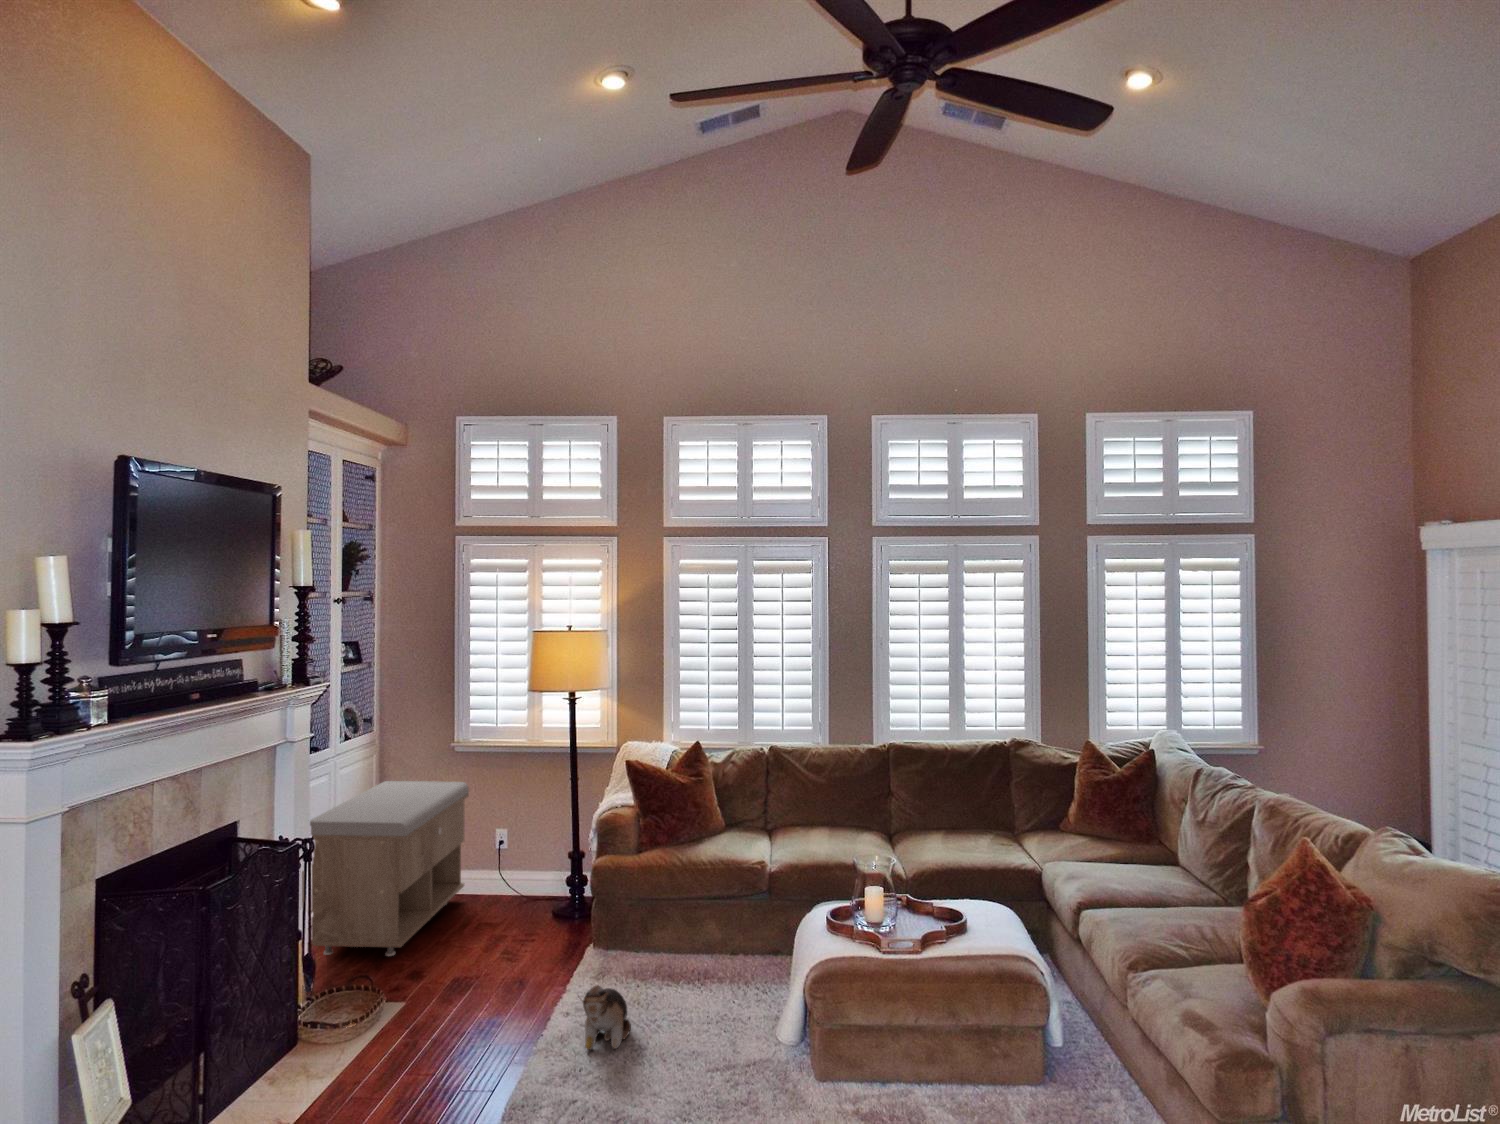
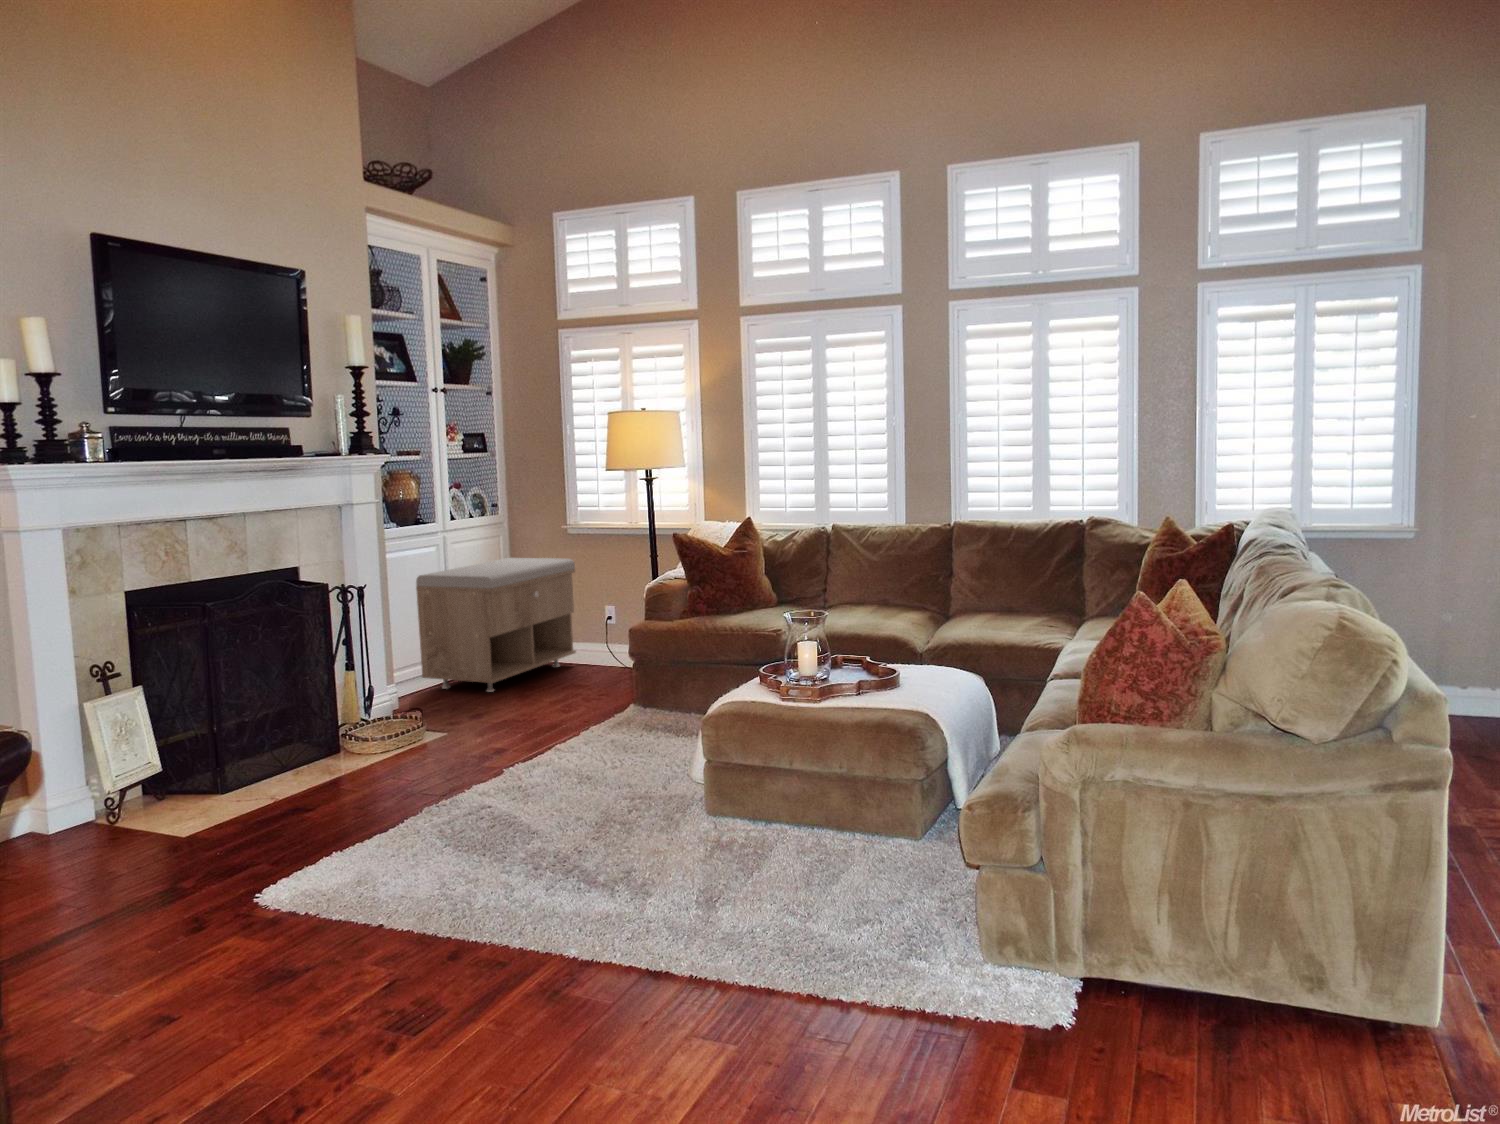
plush toy: present [580,985,631,1050] -> none [571,694,640,750]

